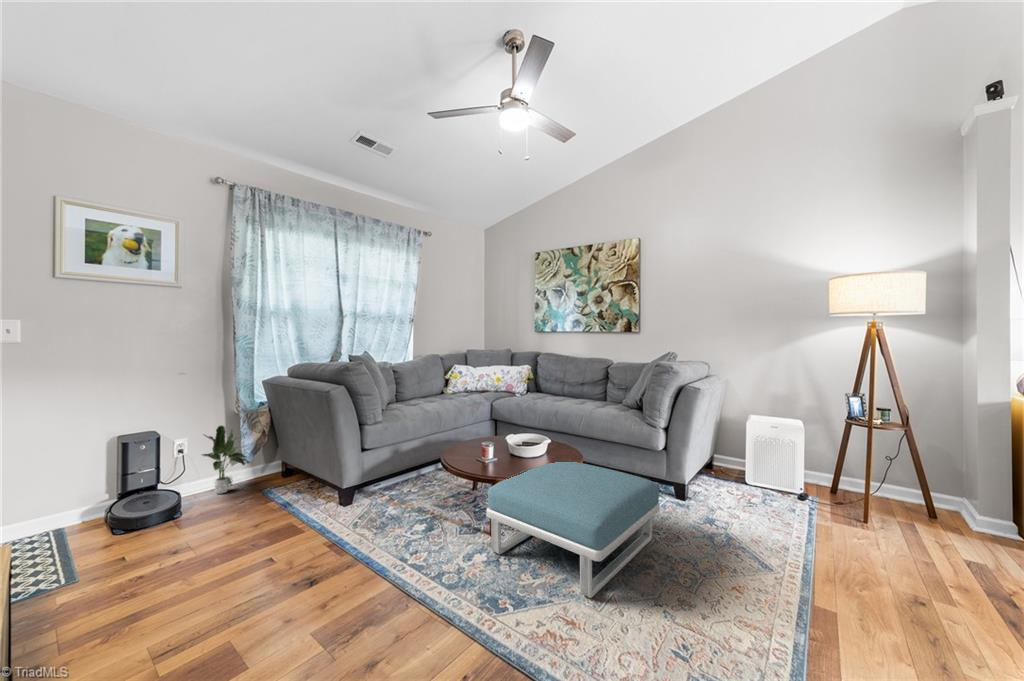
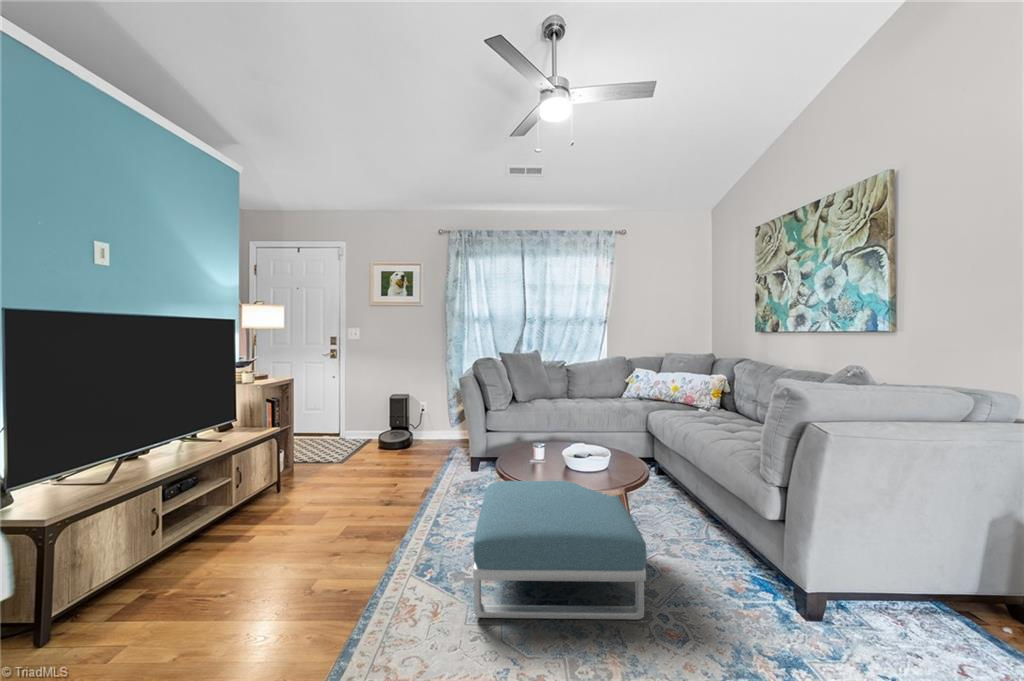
potted plant: present [202,425,250,494] -> none [422,399,455,446]

